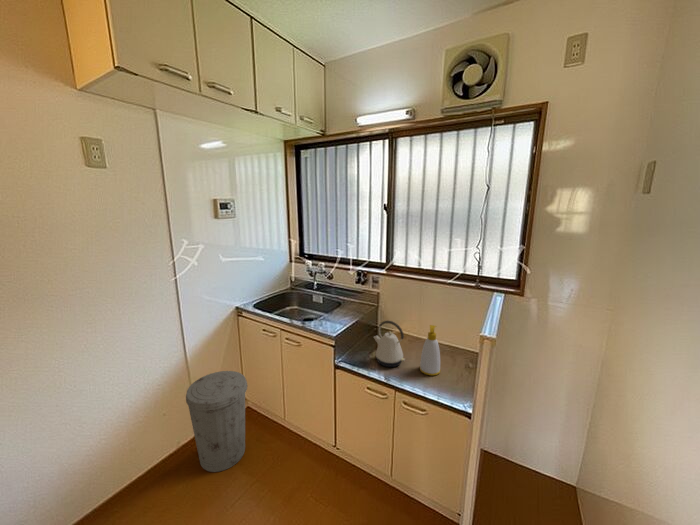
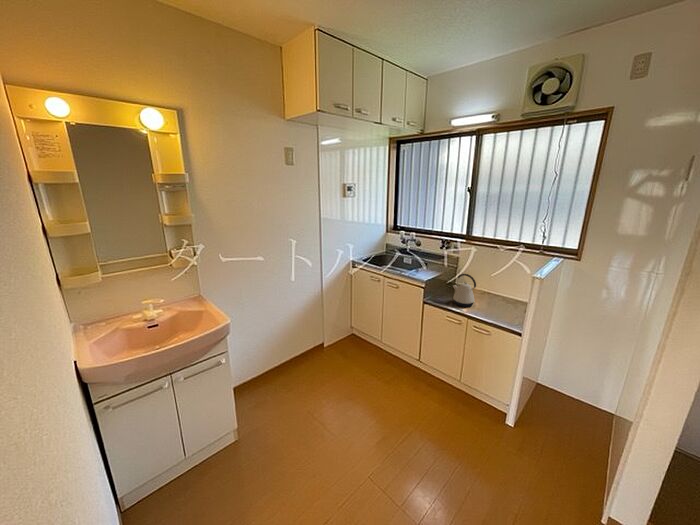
soap bottle: present [420,325,440,375] -> none [487,278,503,314]
trash can: present [186,371,248,472] -> none [322,302,359,364]

